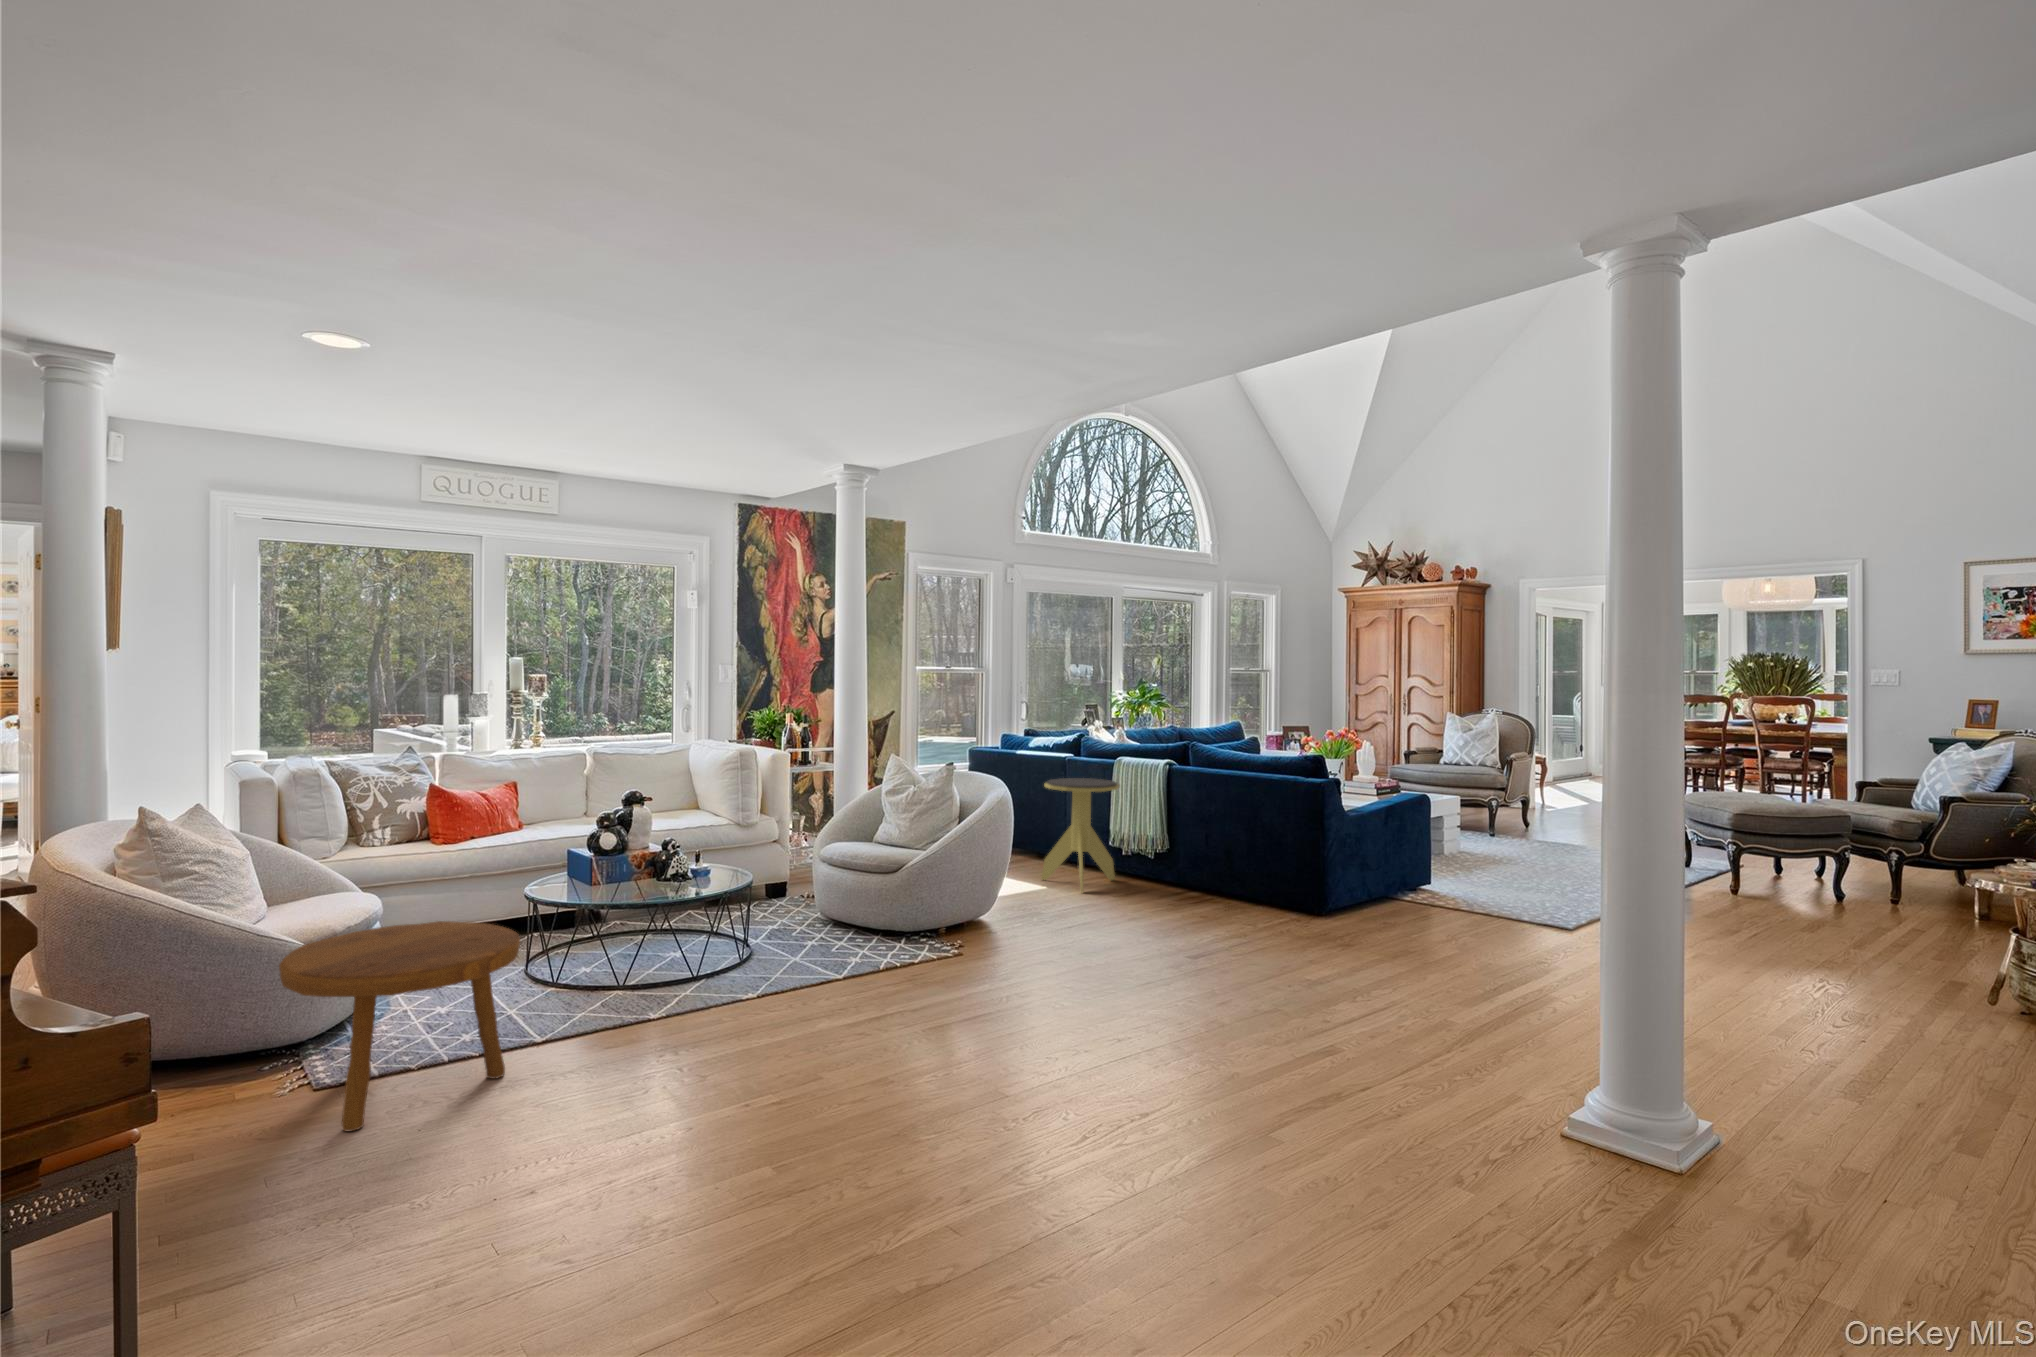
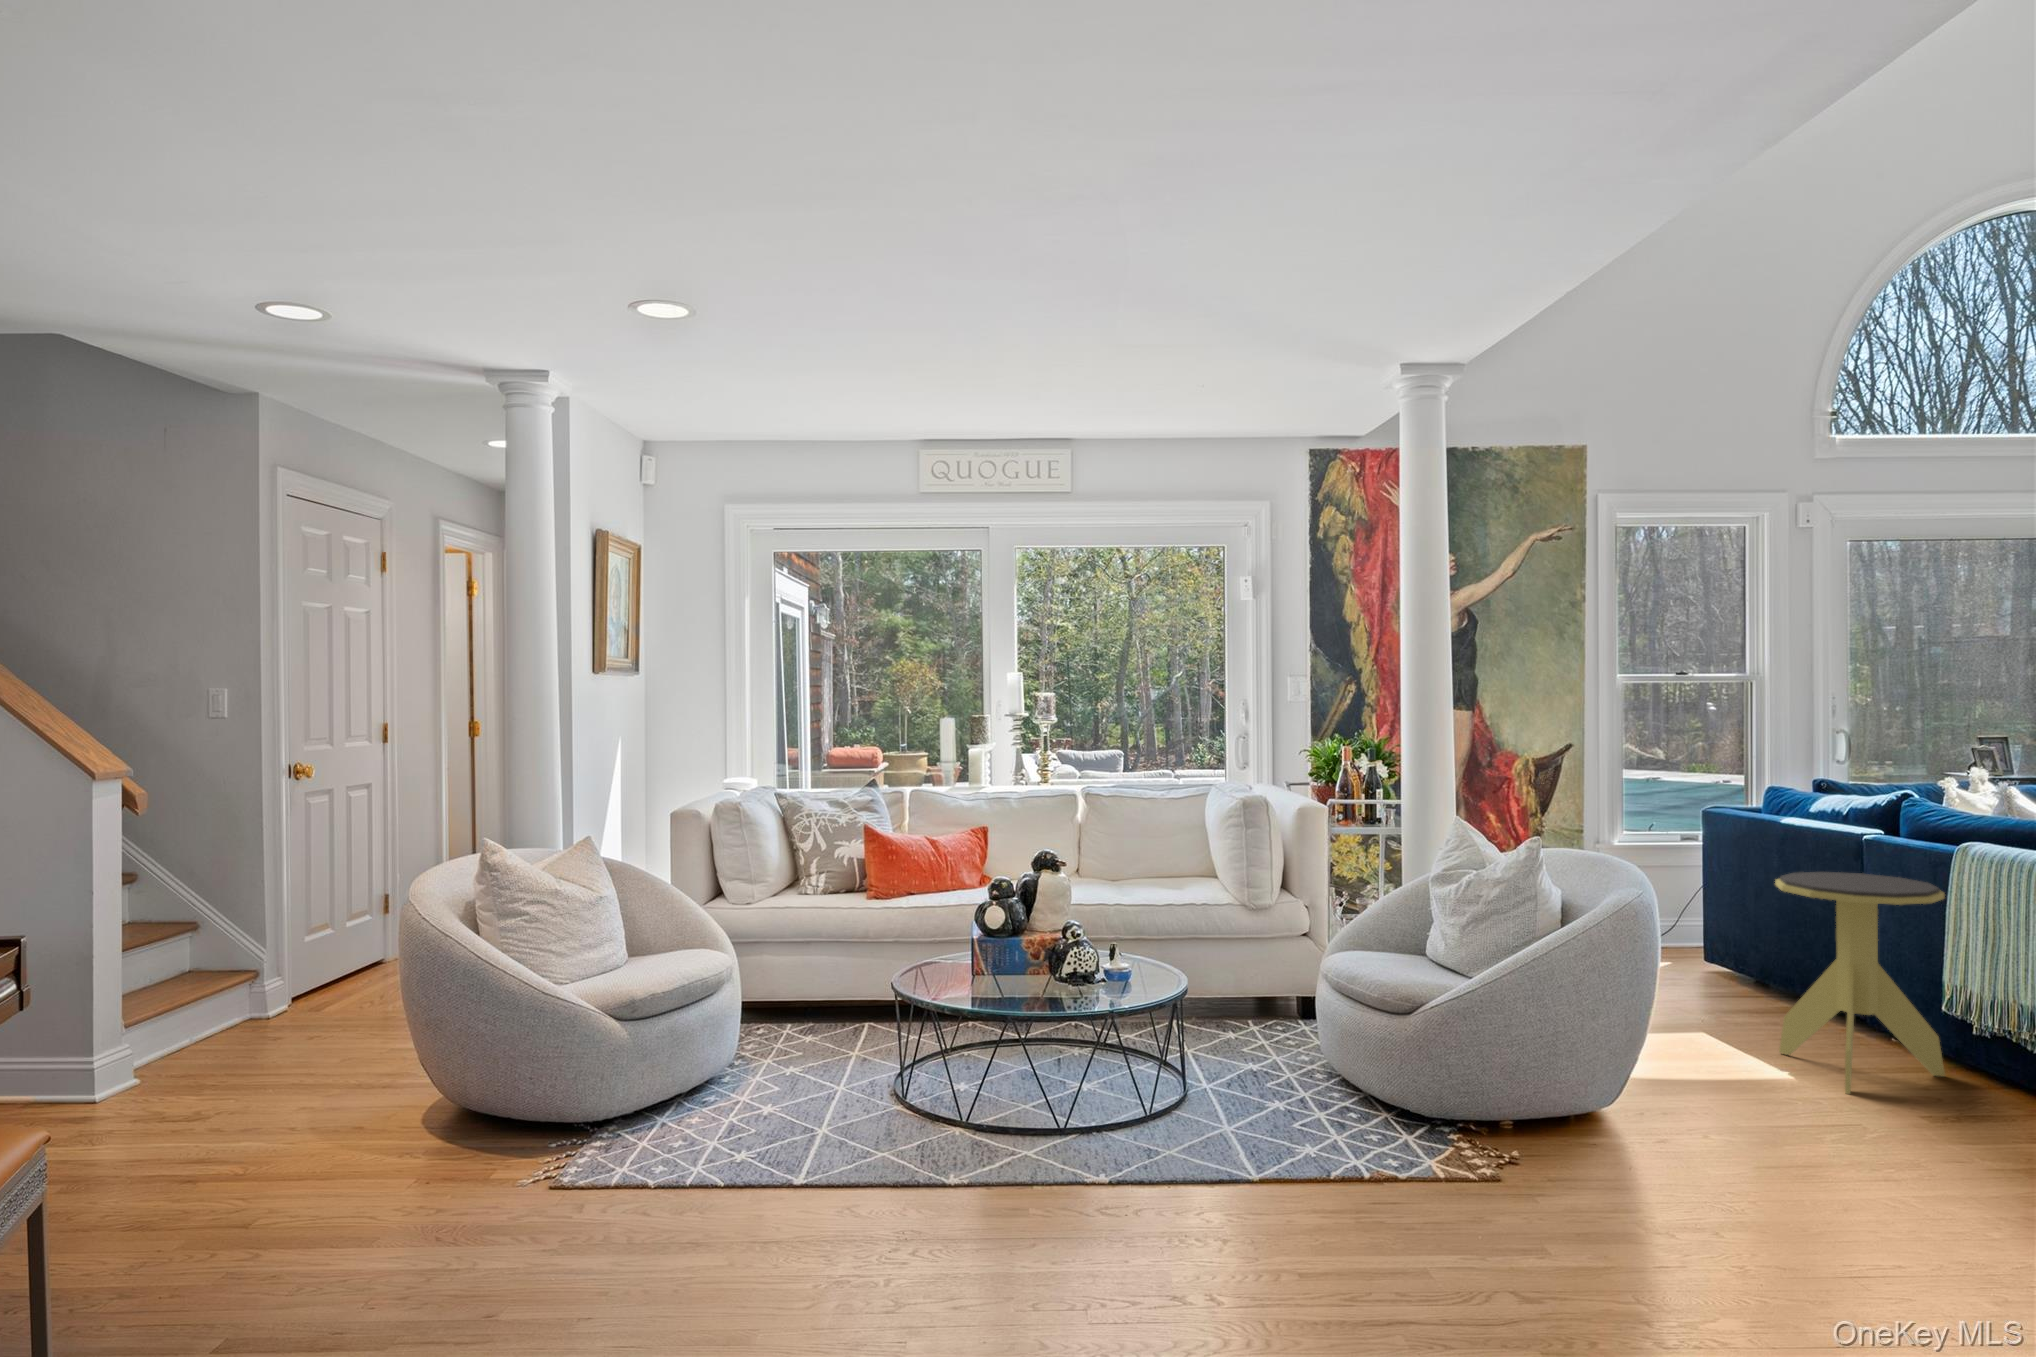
footstool: present [279,921,520,1131] -> none [483,1003,750,1257]

